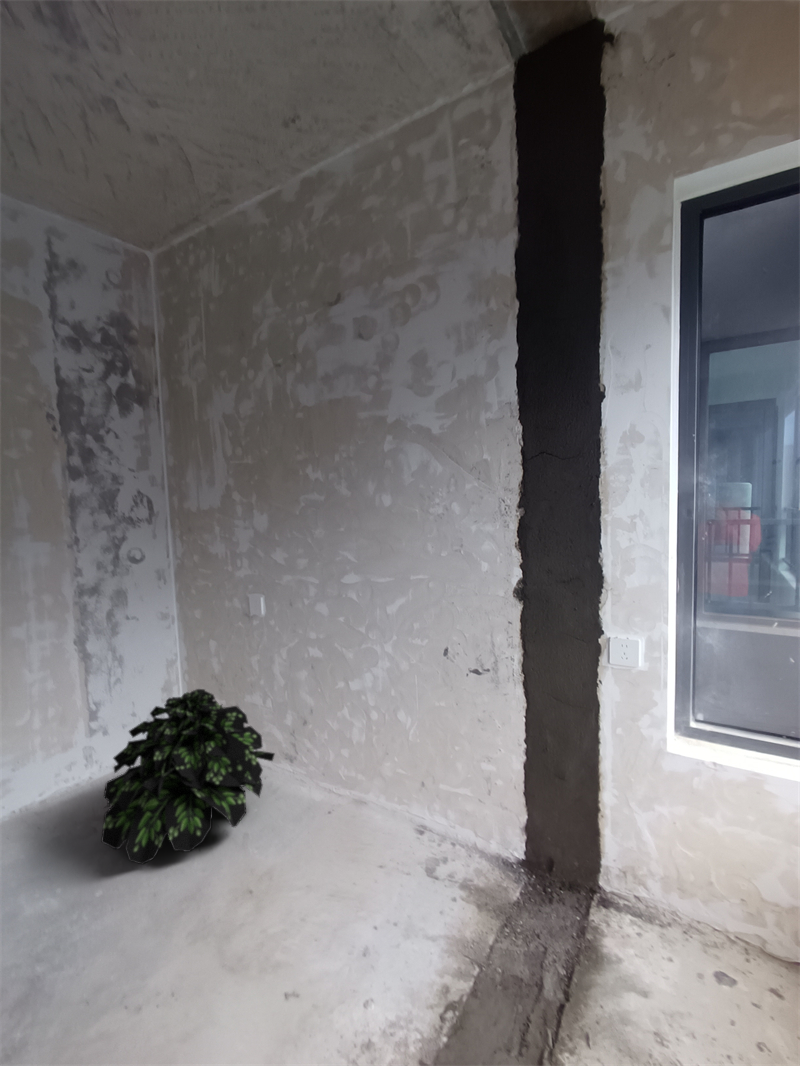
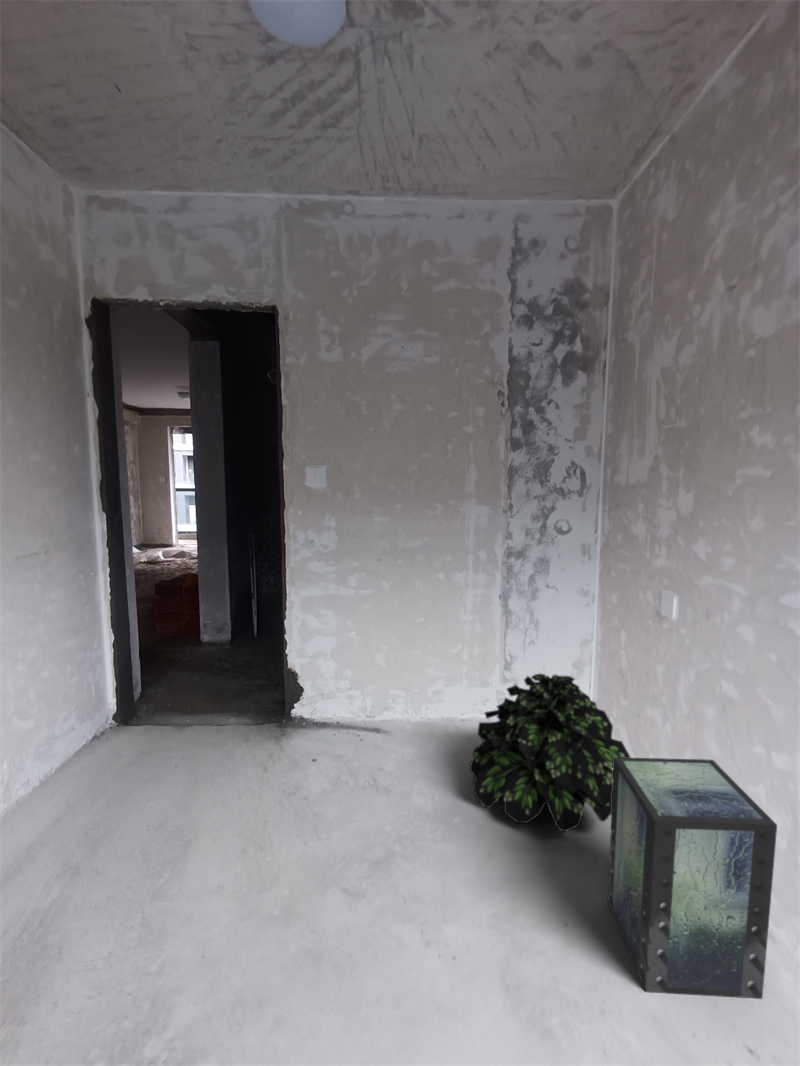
storage box: none [288,697,402,884] -> present [608,757,777,998]

